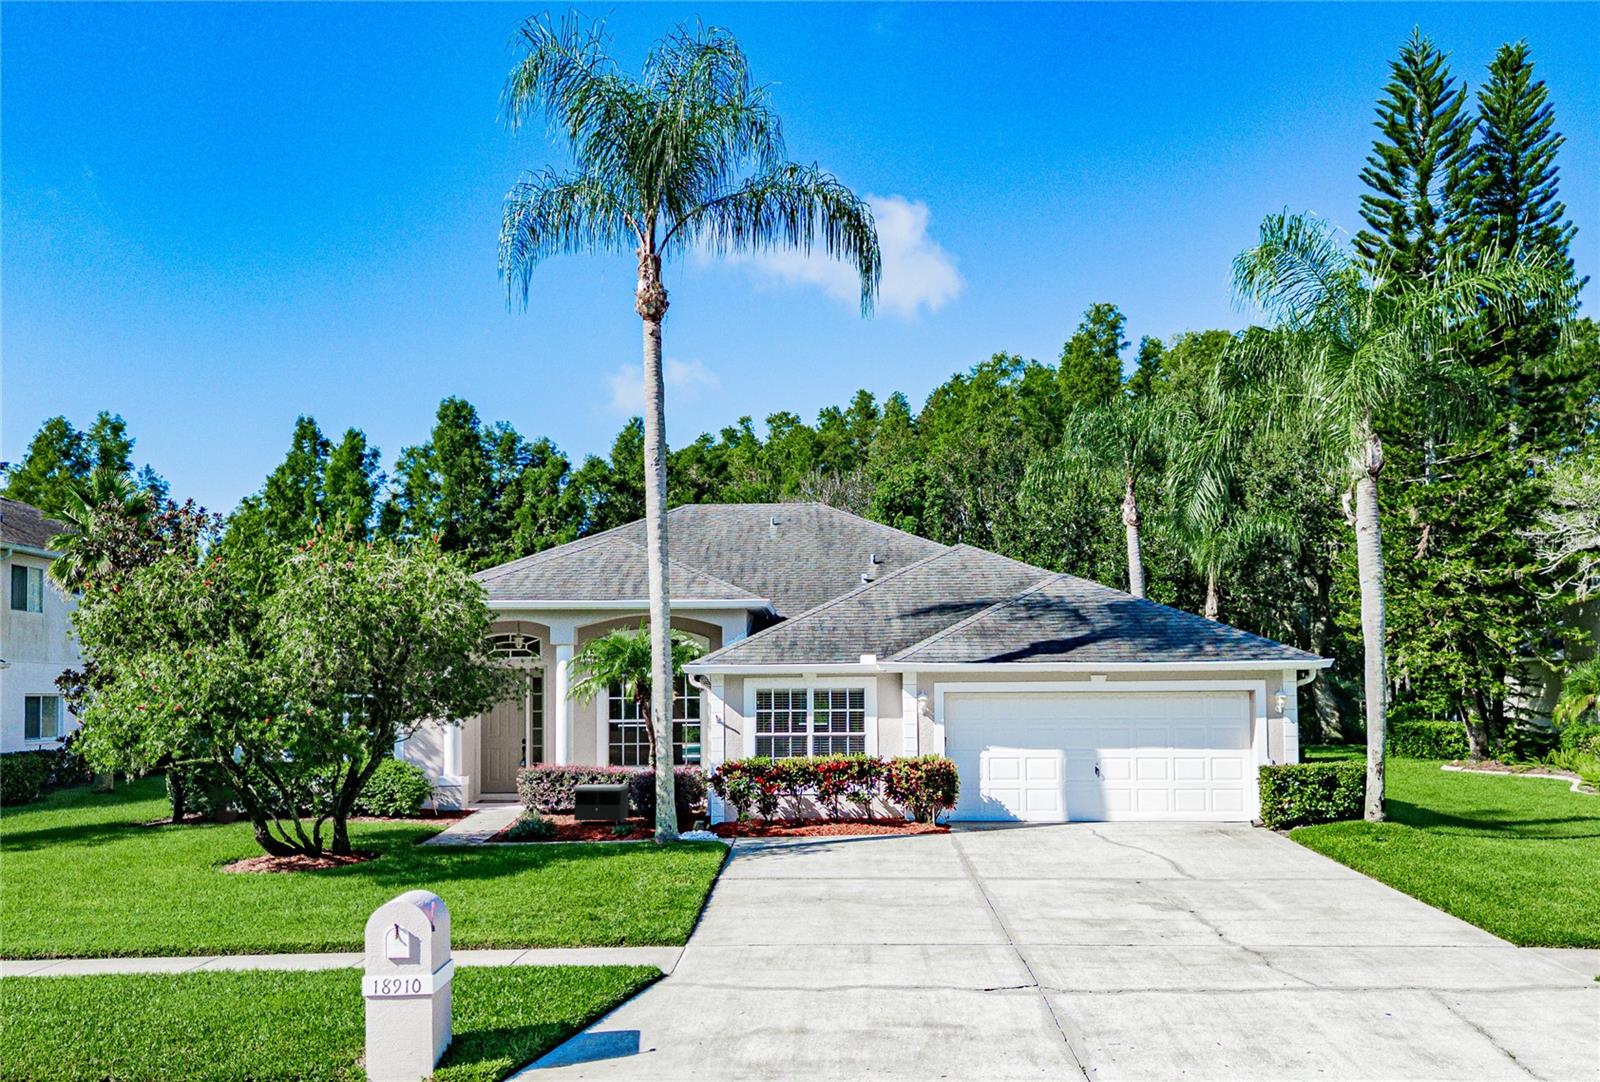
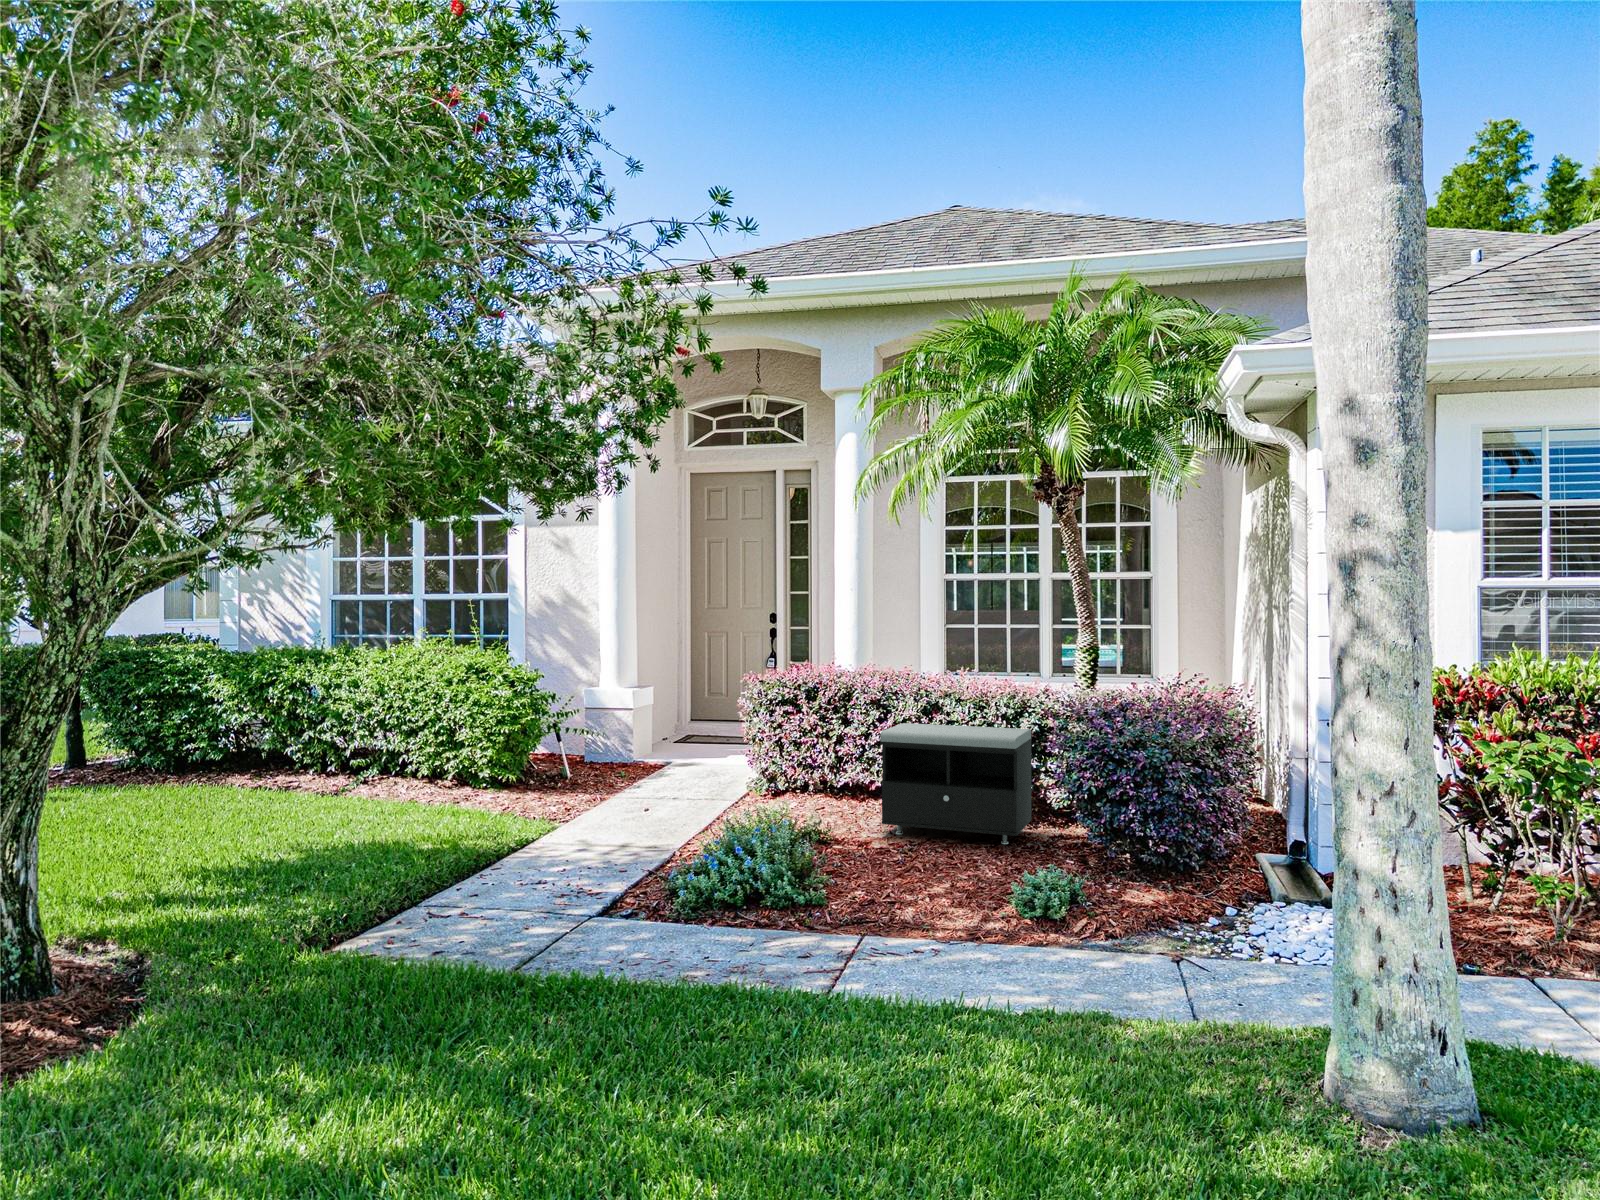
potted tree: present [213,786,236,824] -> none [89,688,160,777]

